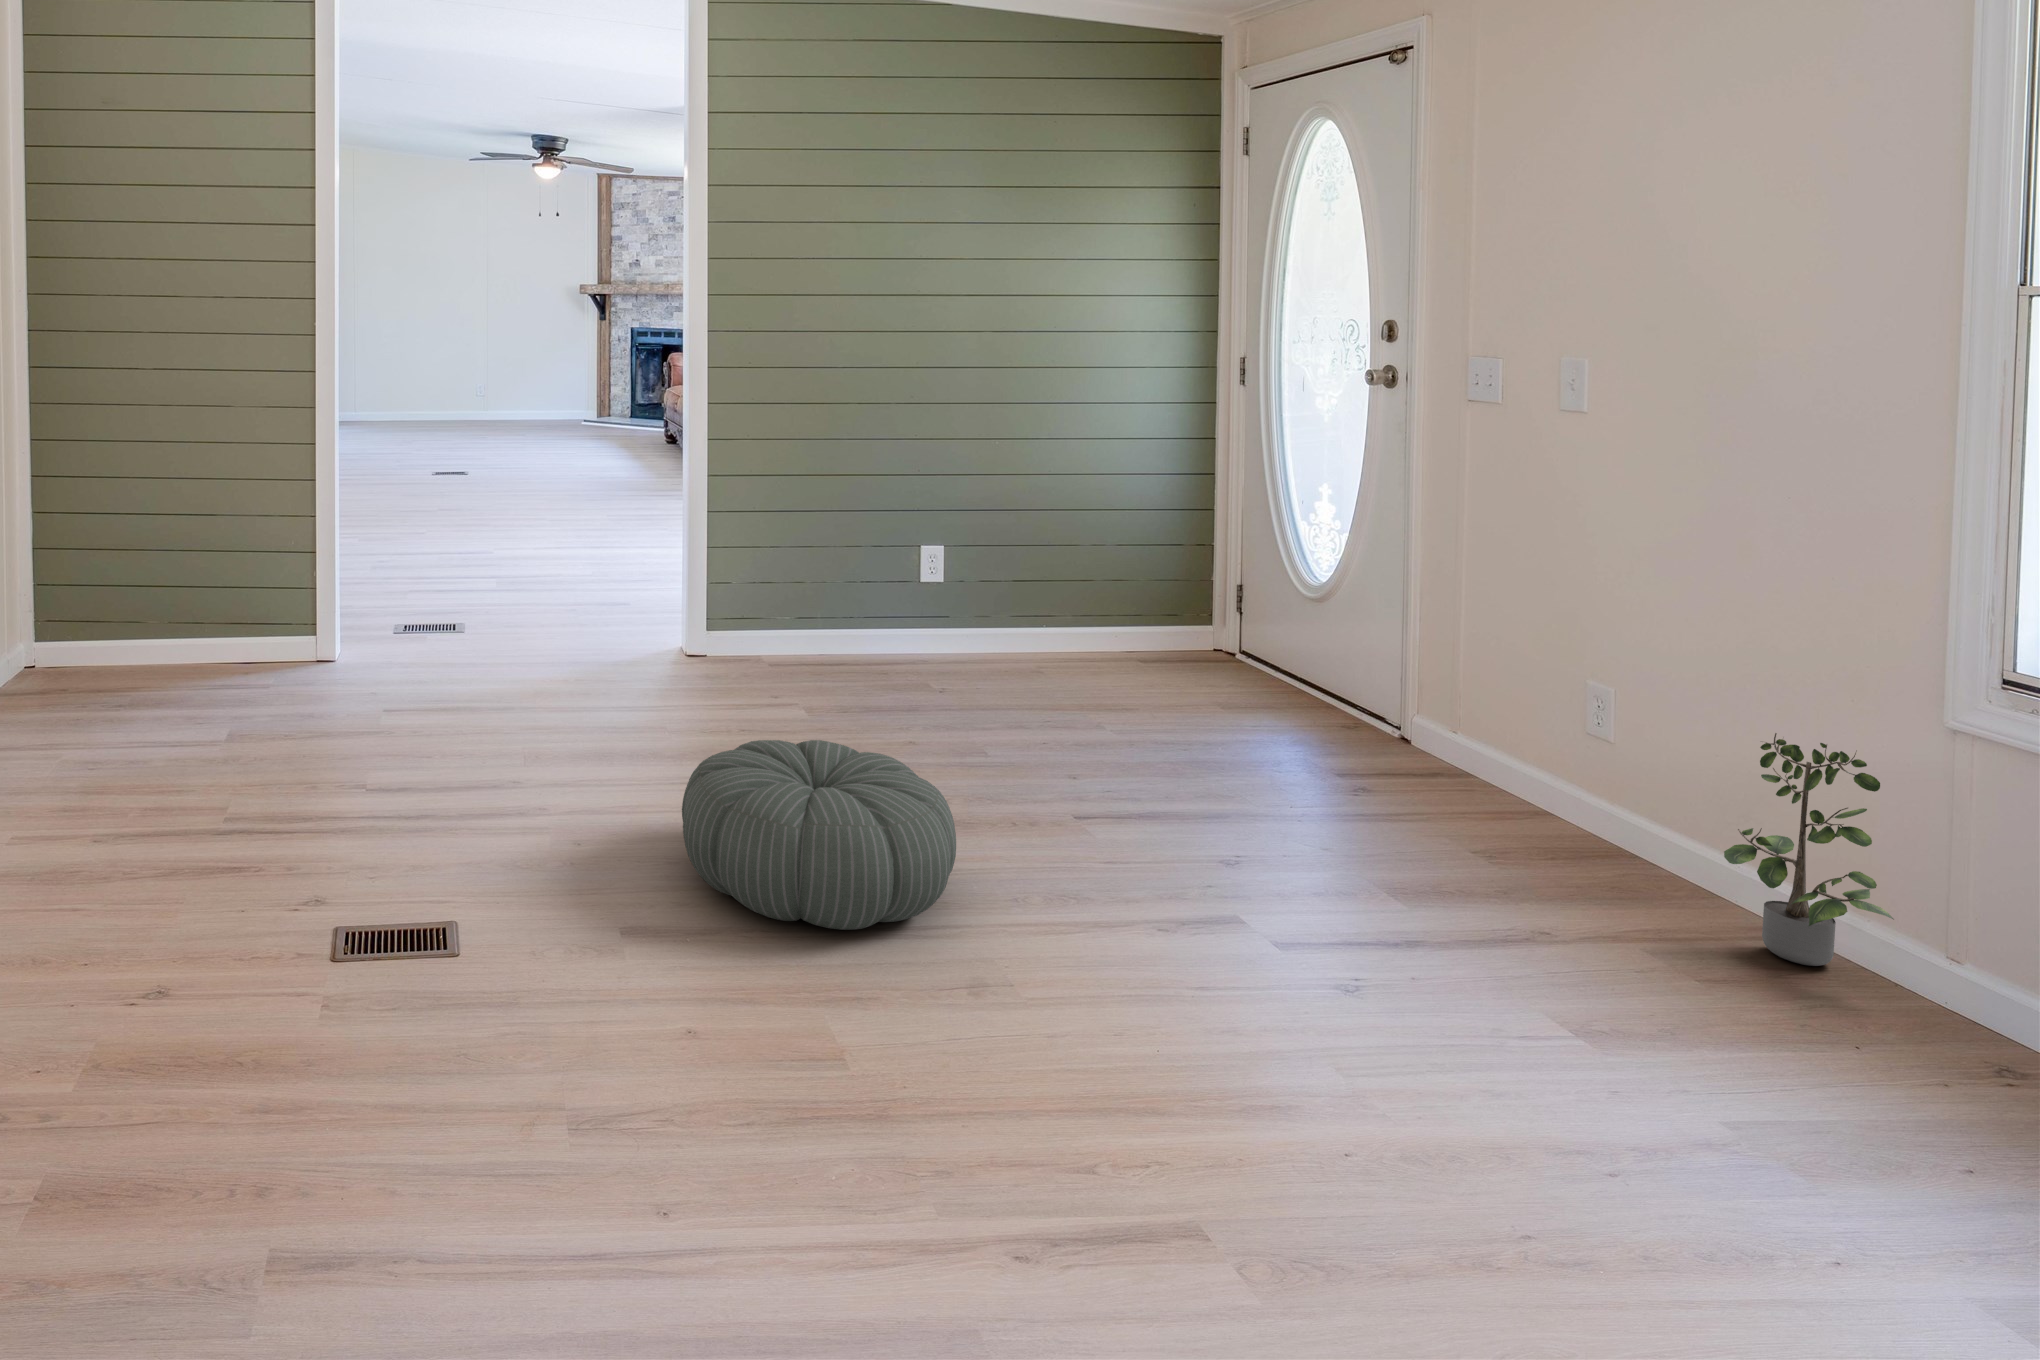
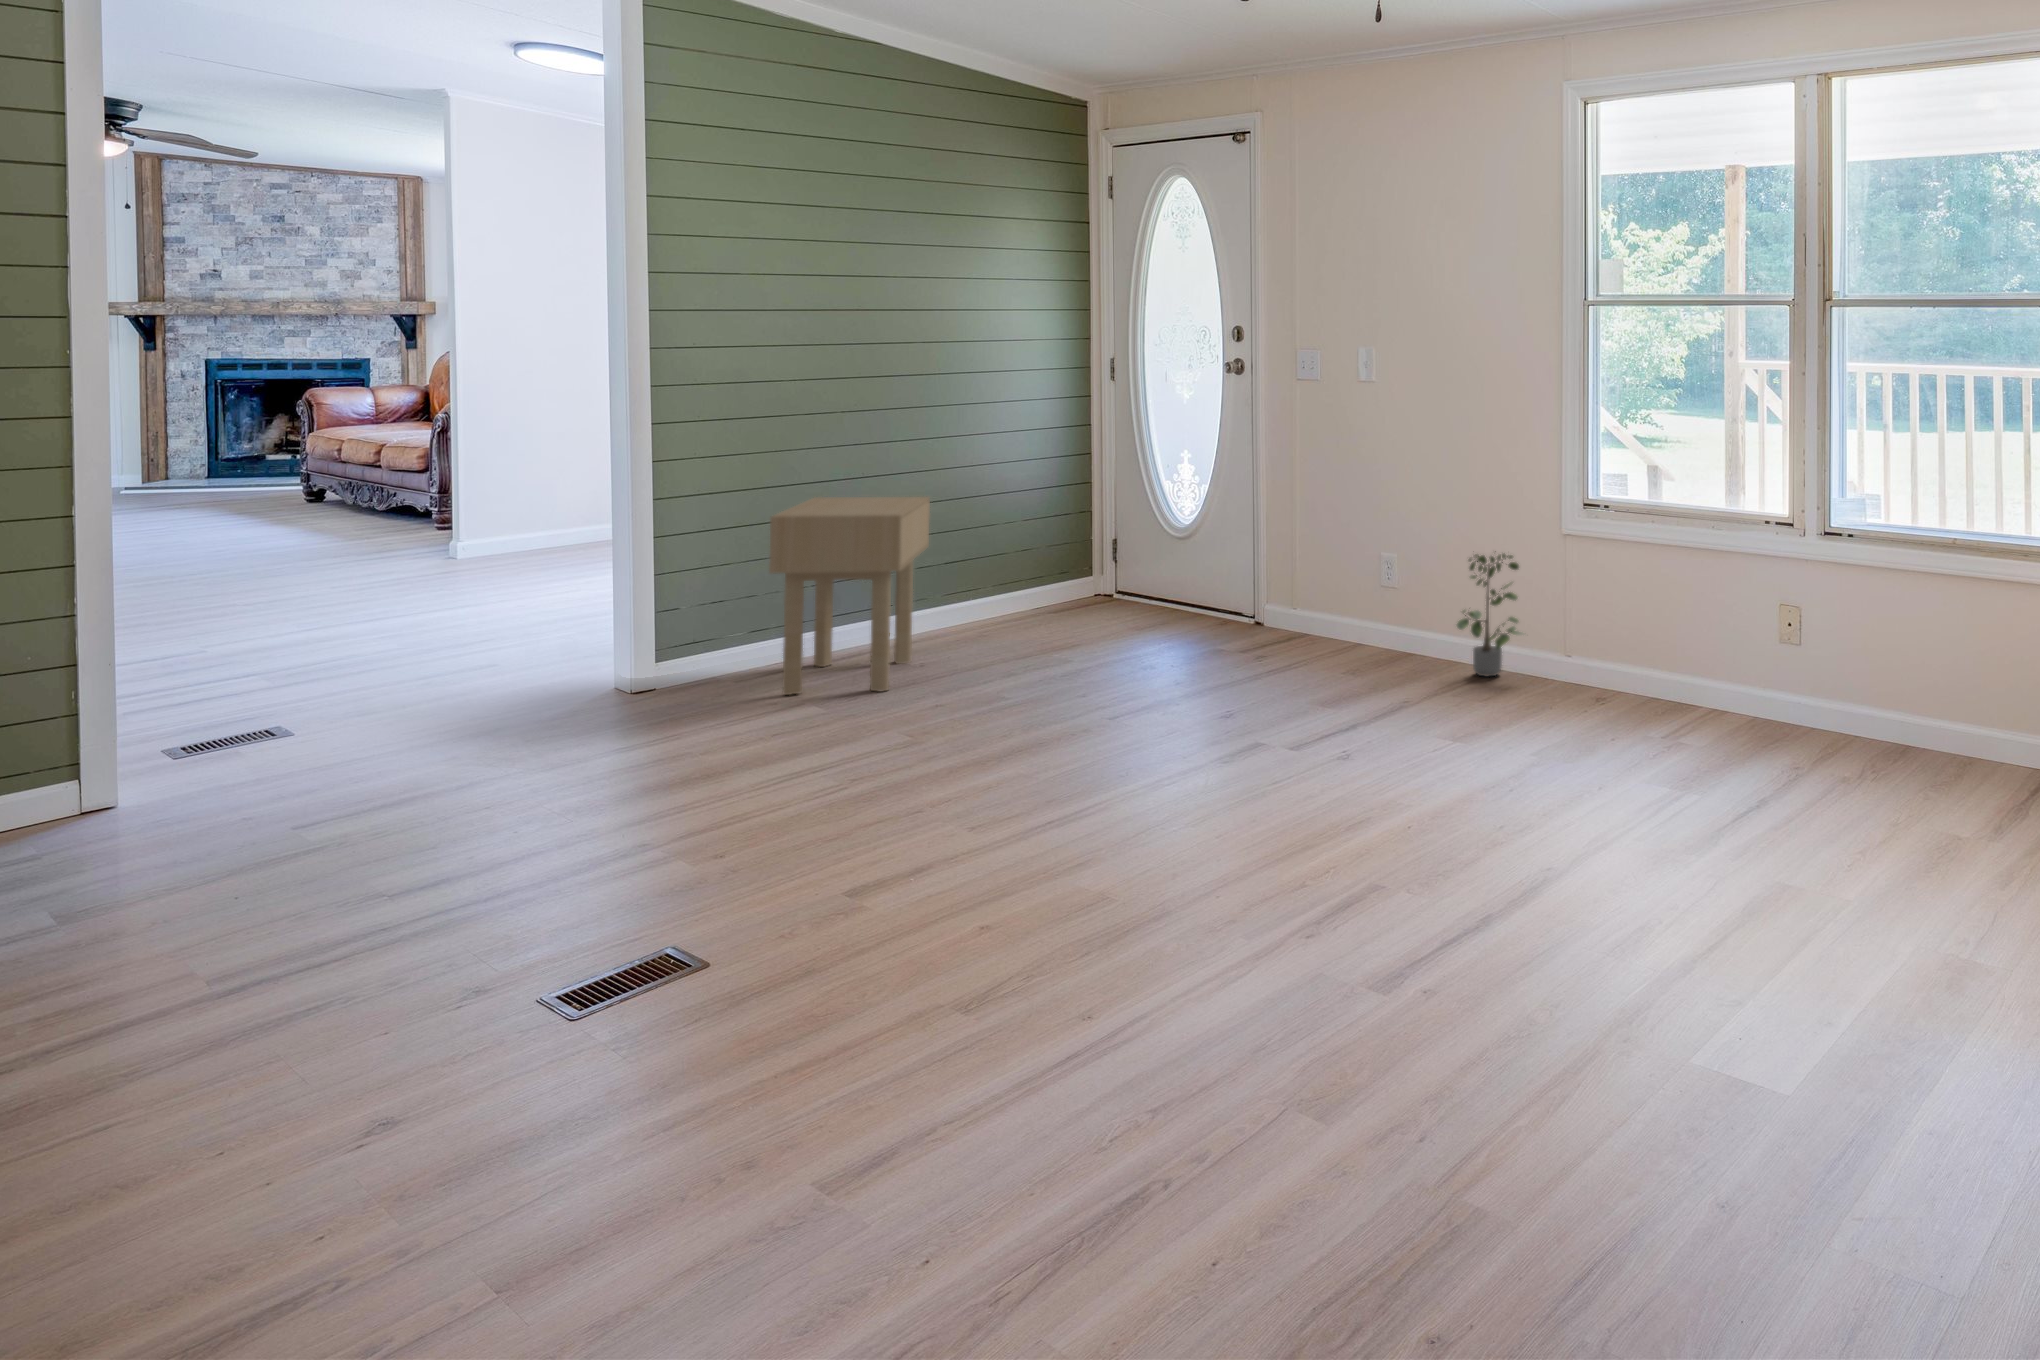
side table: none [777,493,968,713] -> present [769,497,930,695]
pouf: present [682,740,956,930] -> none [830,686,1081,829]

